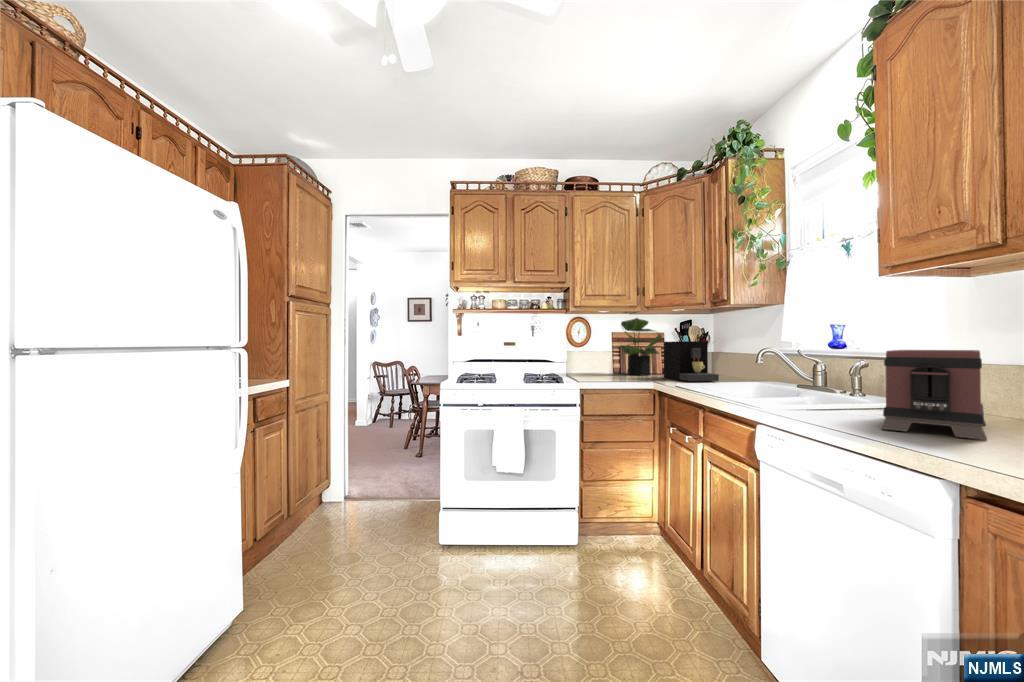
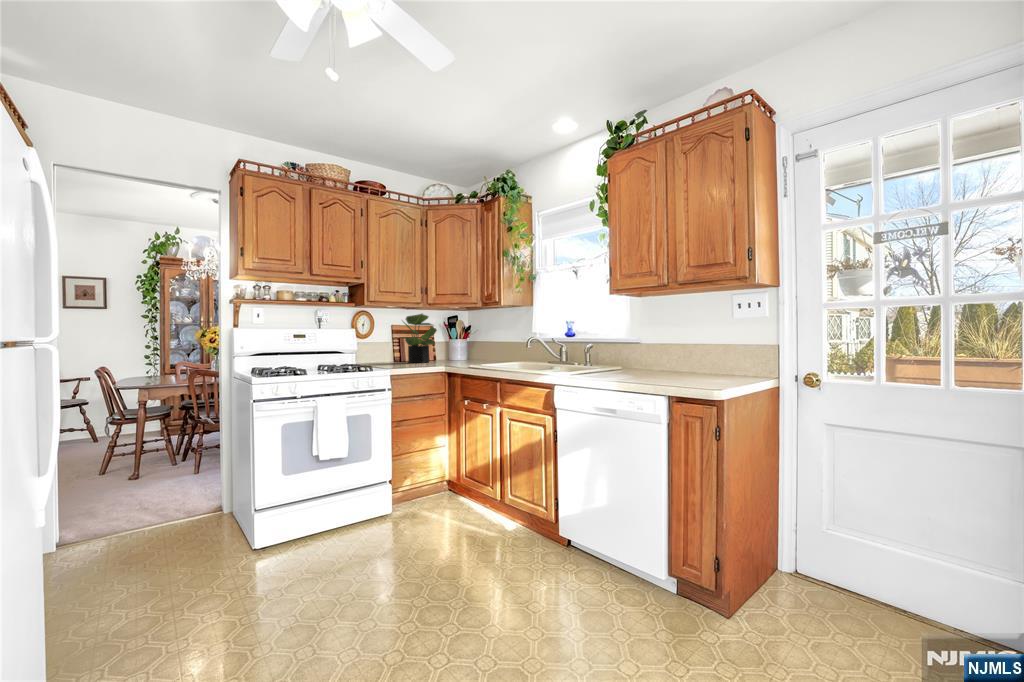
coffee maker: present [664,341,719,381] -> none [445,334,491,365]
toaster: present [881,350,987,440] -> none [617,337,664,380]

